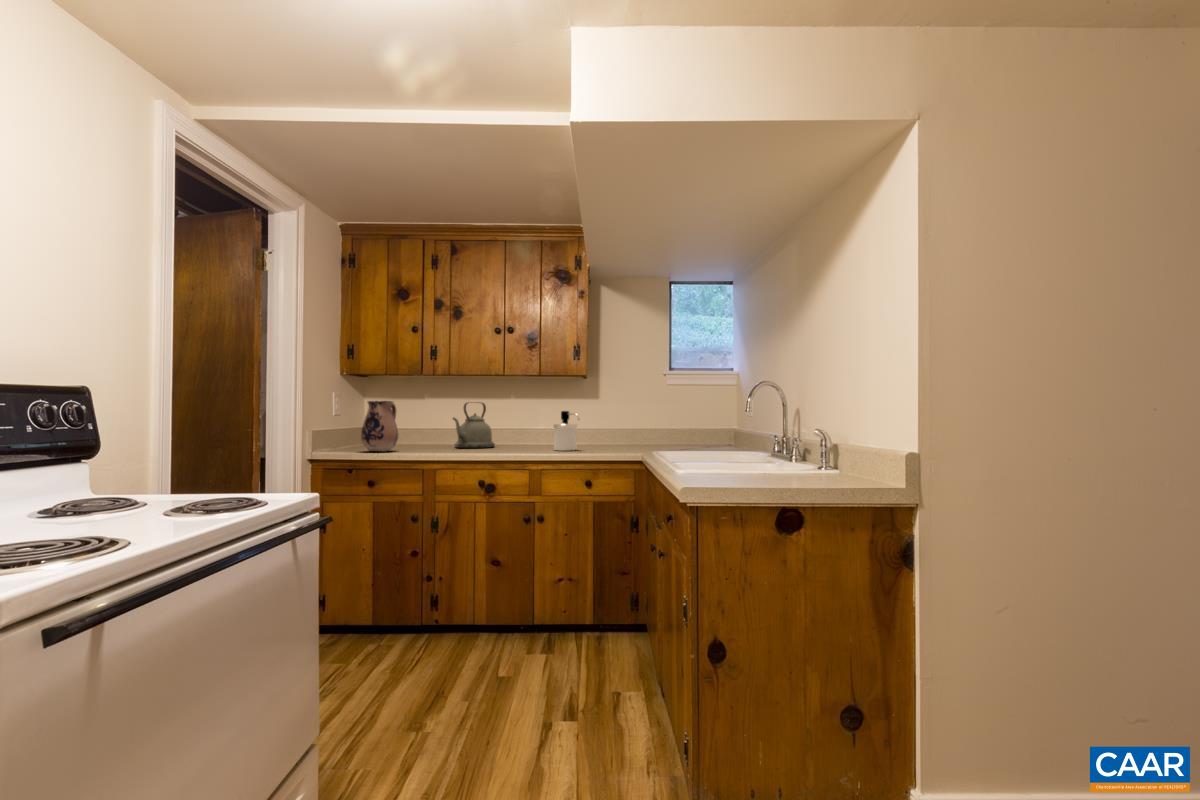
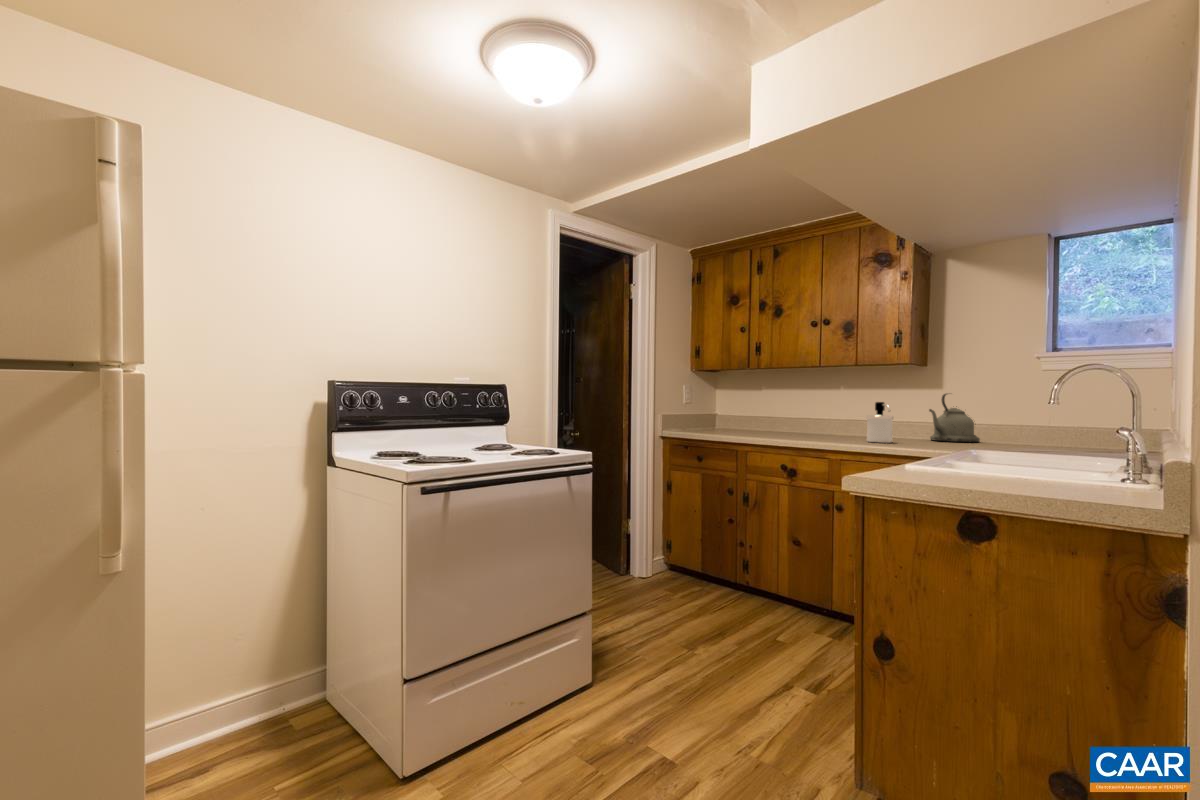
ceramic pitcher: present [361,401,398,451] -> none [698,392,729,433]
kettle: present [453,403,495,448] -> present [929,394,980,442]

